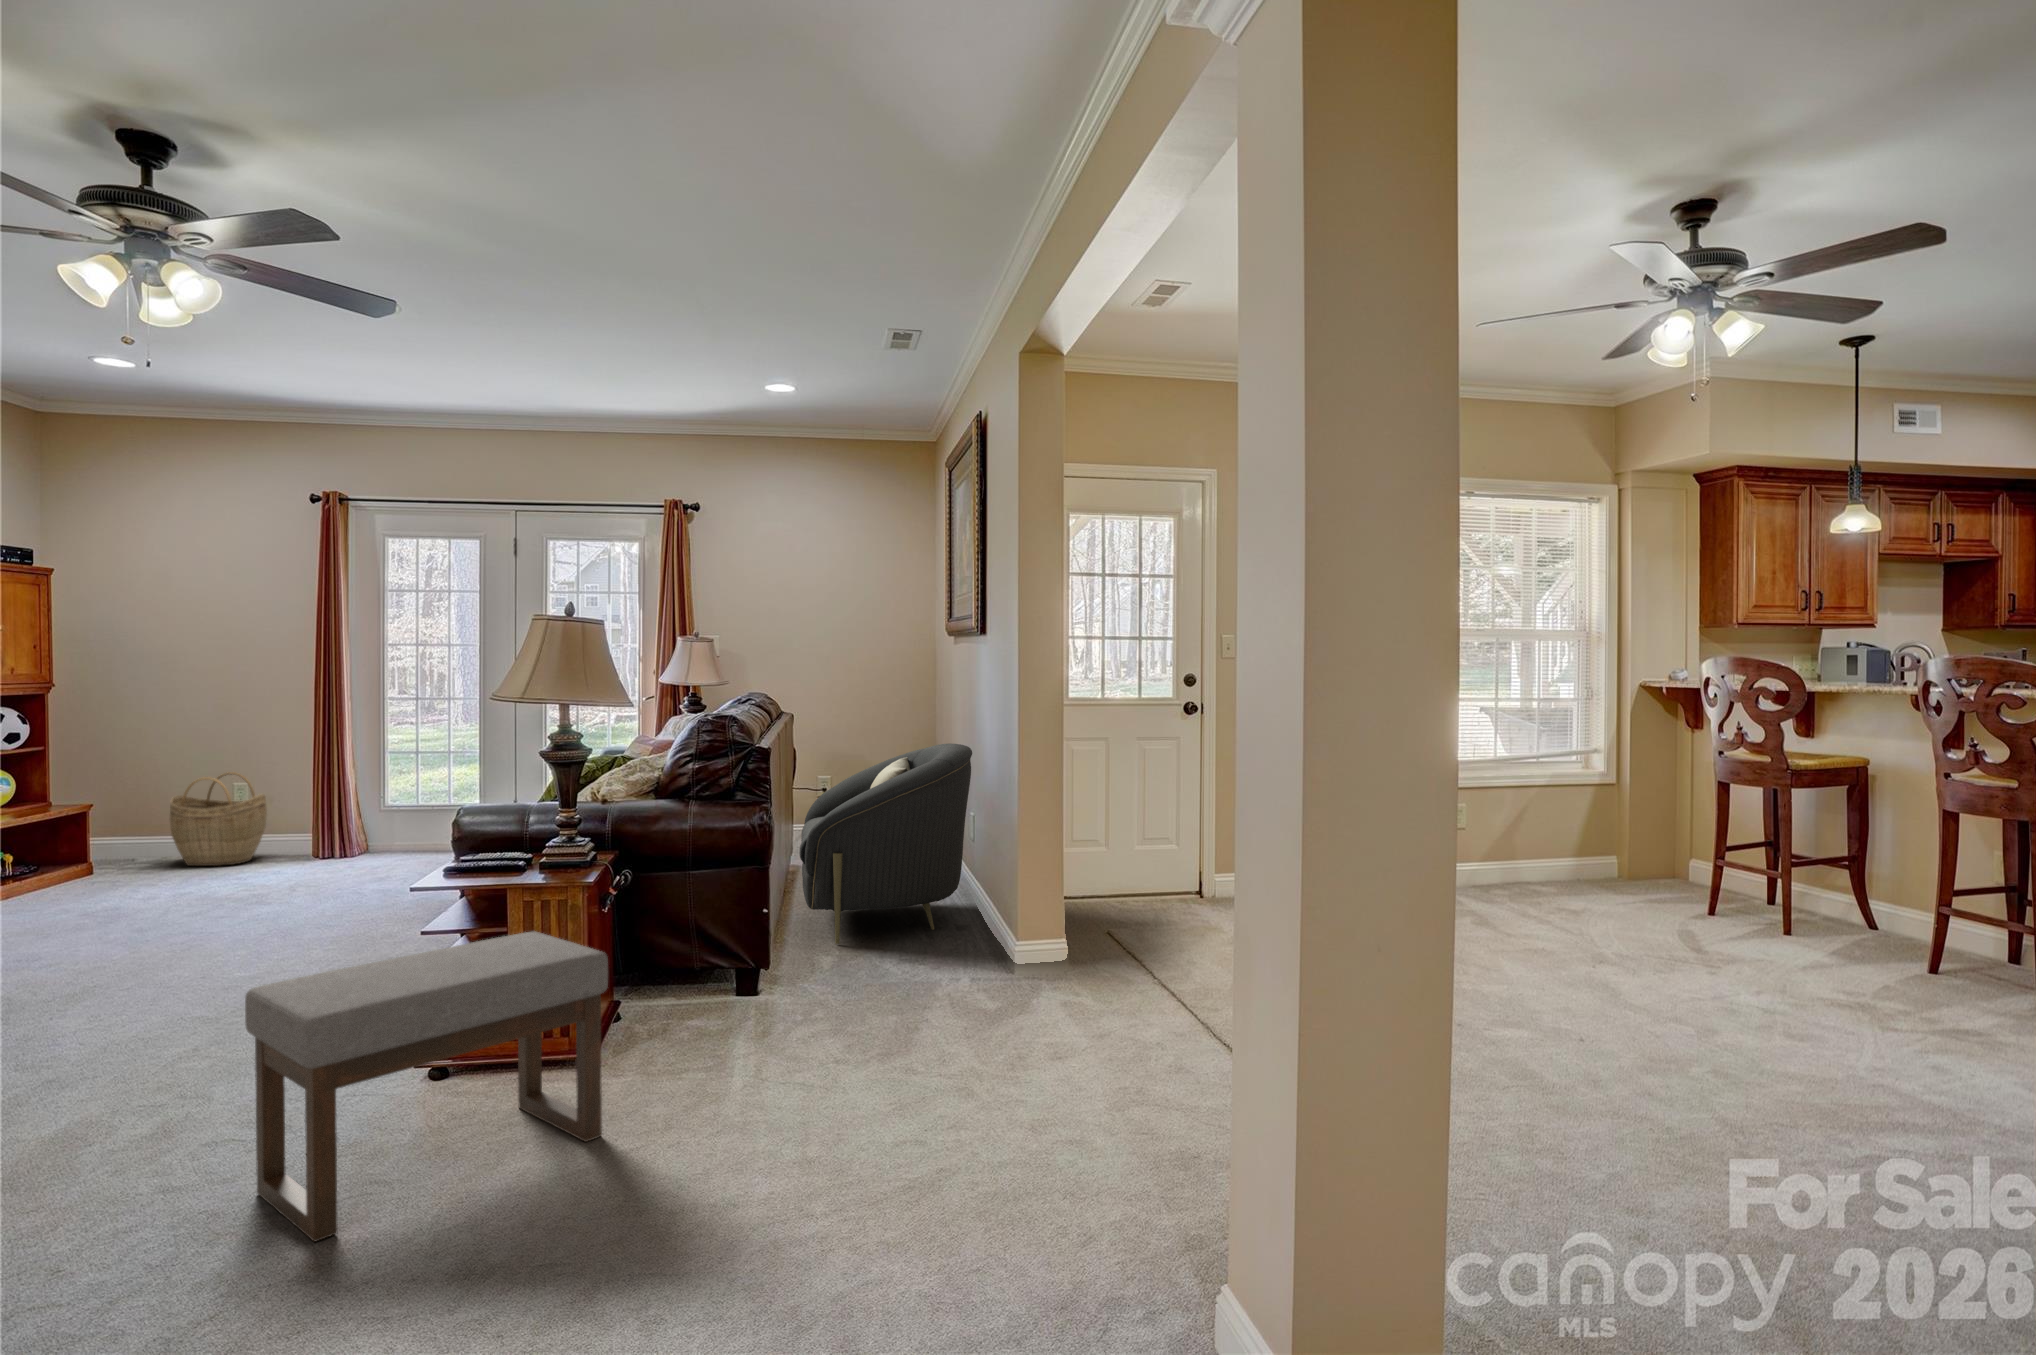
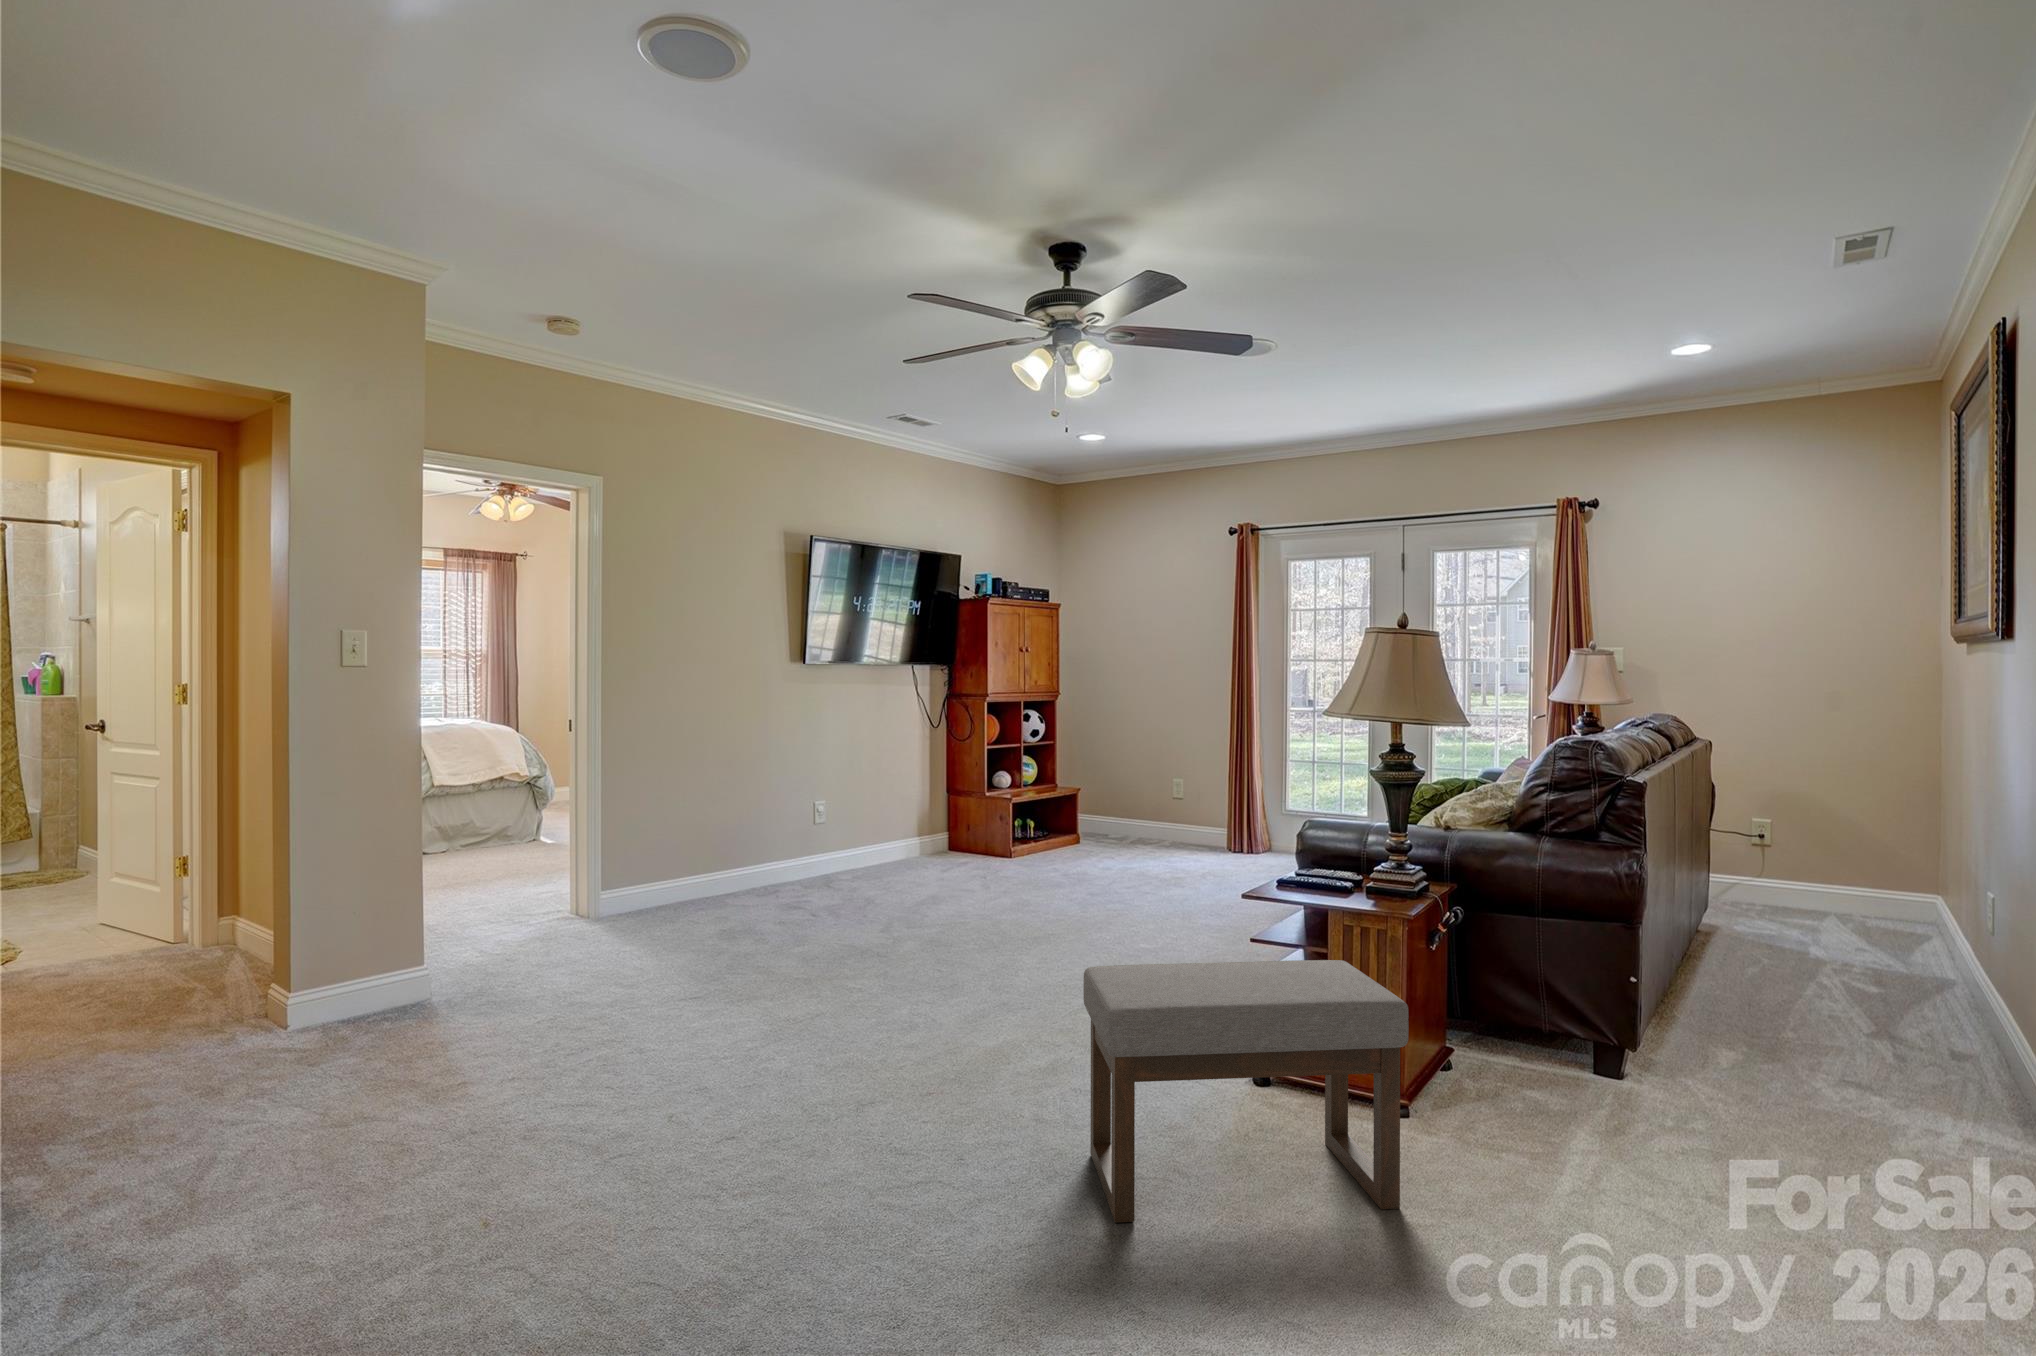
armchair: present [800,743,972,944] -> none [1699,795,1991,1053]
woven basket: present [170,772,267,866] -> none [1129,769,1195,846]

